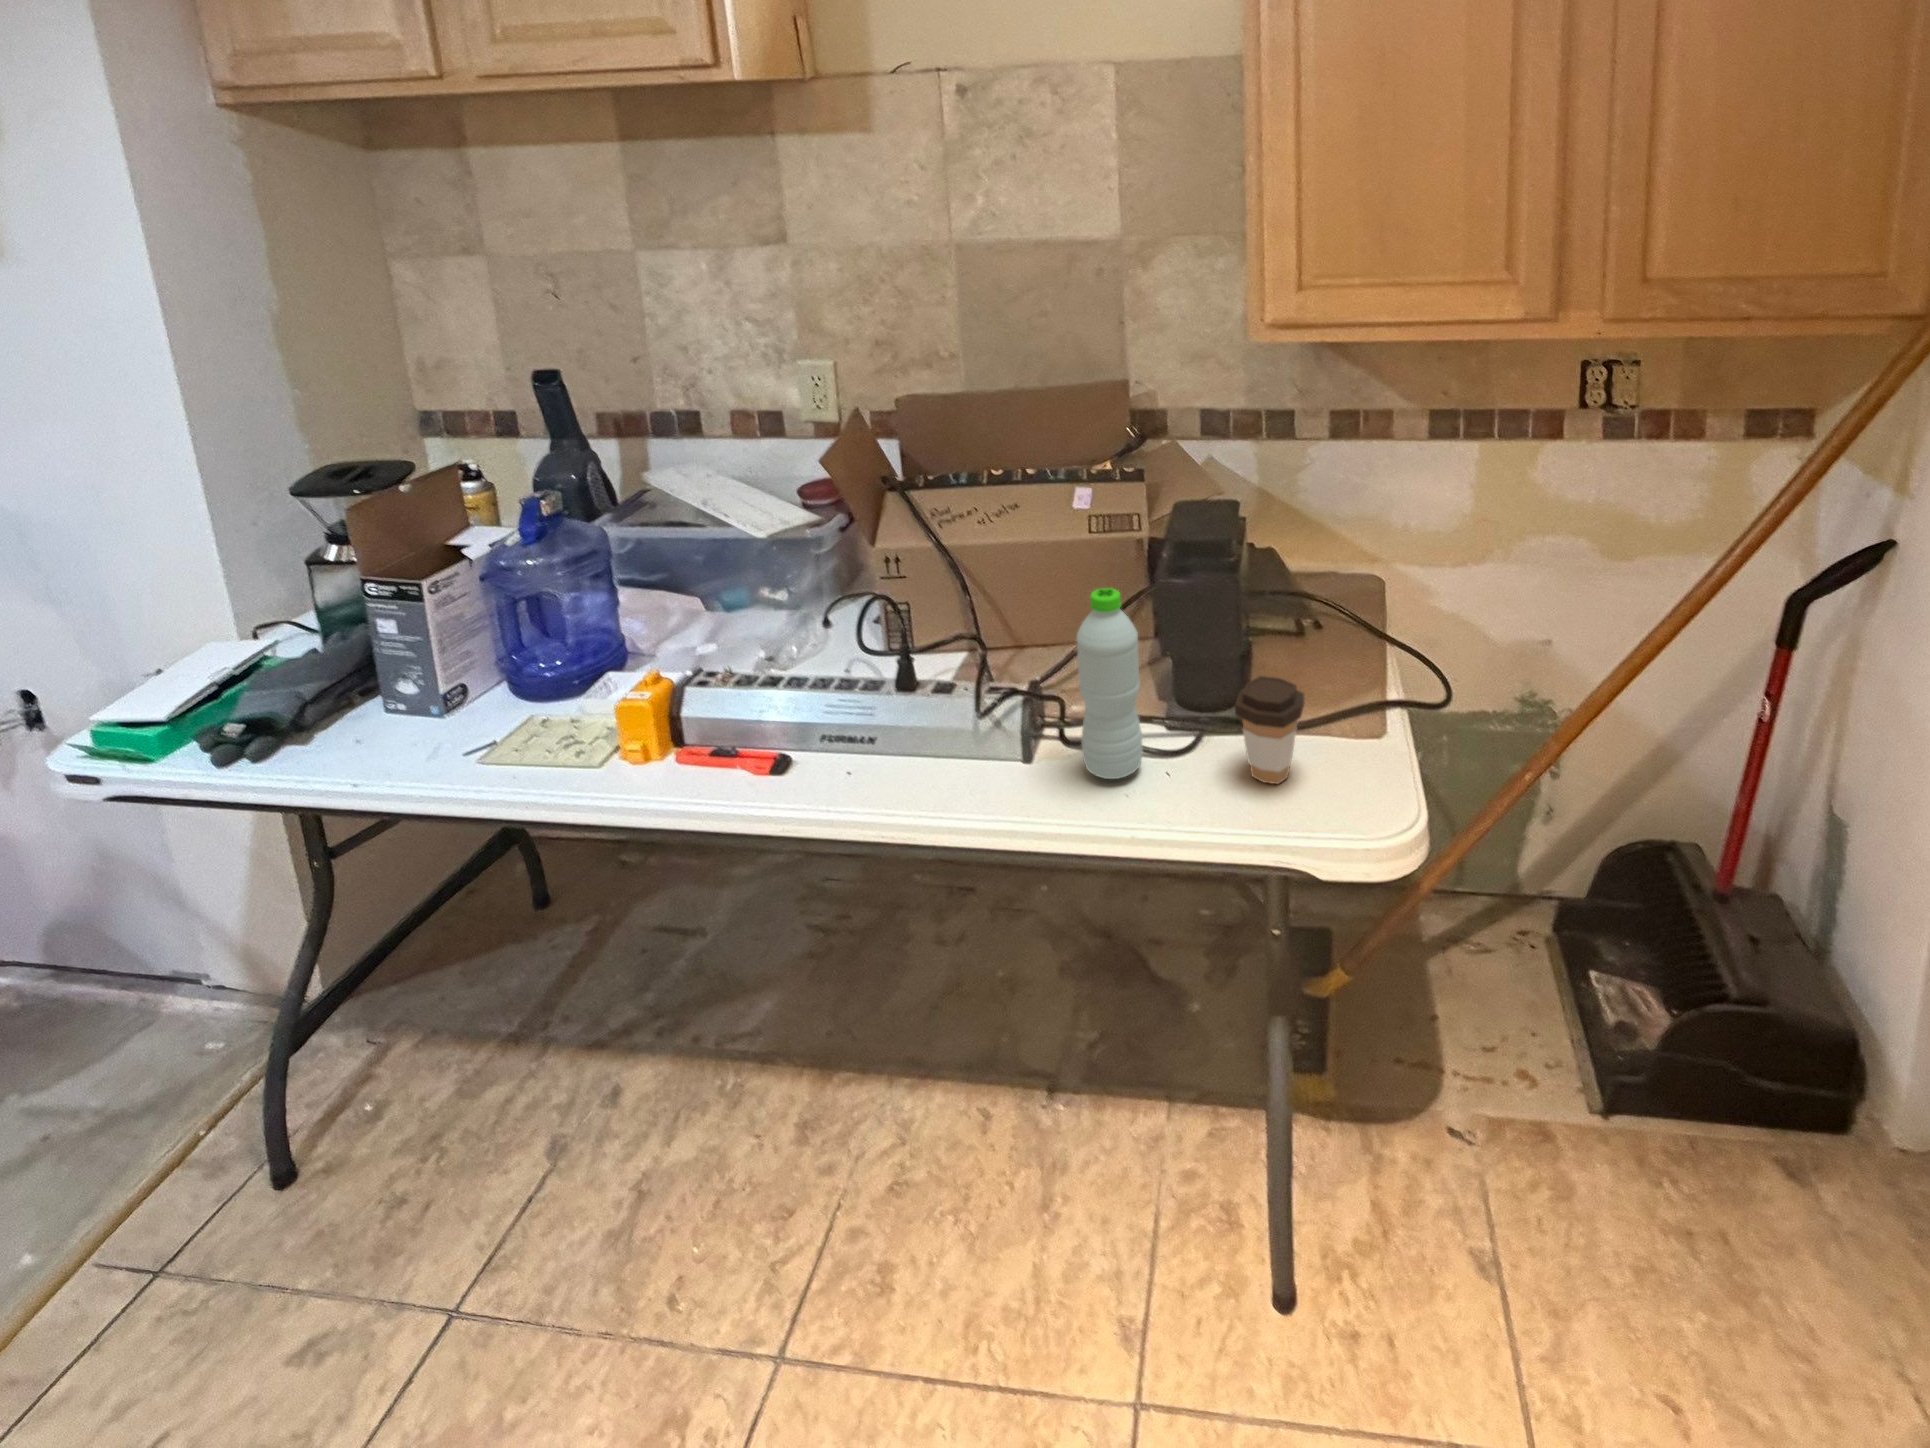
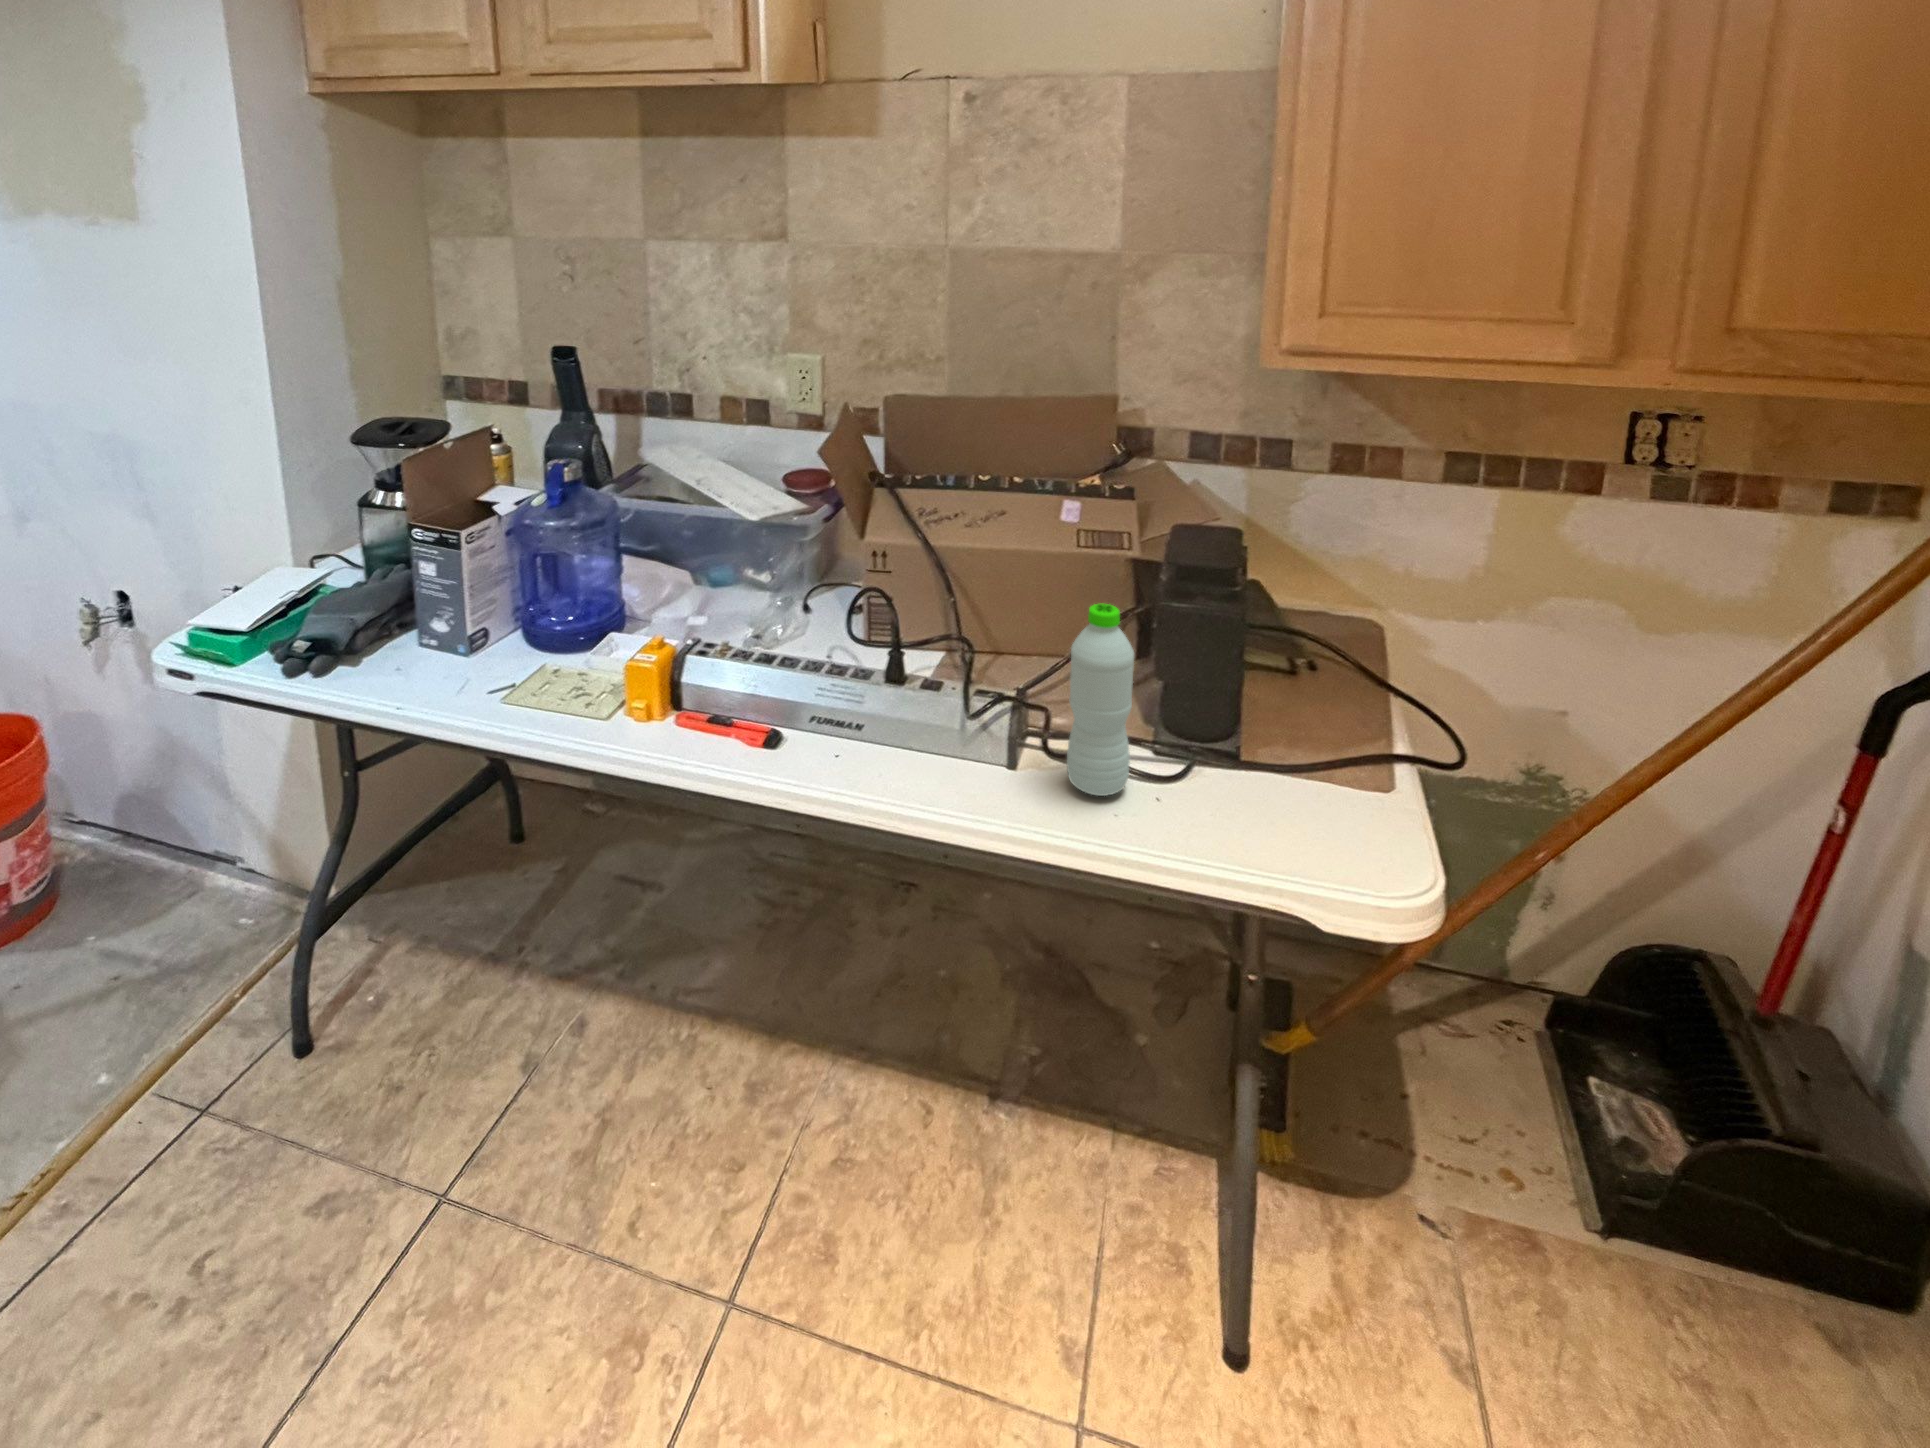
coffee cup: present [1235,676,1304,784] -> none [1231,711,1307,824]

